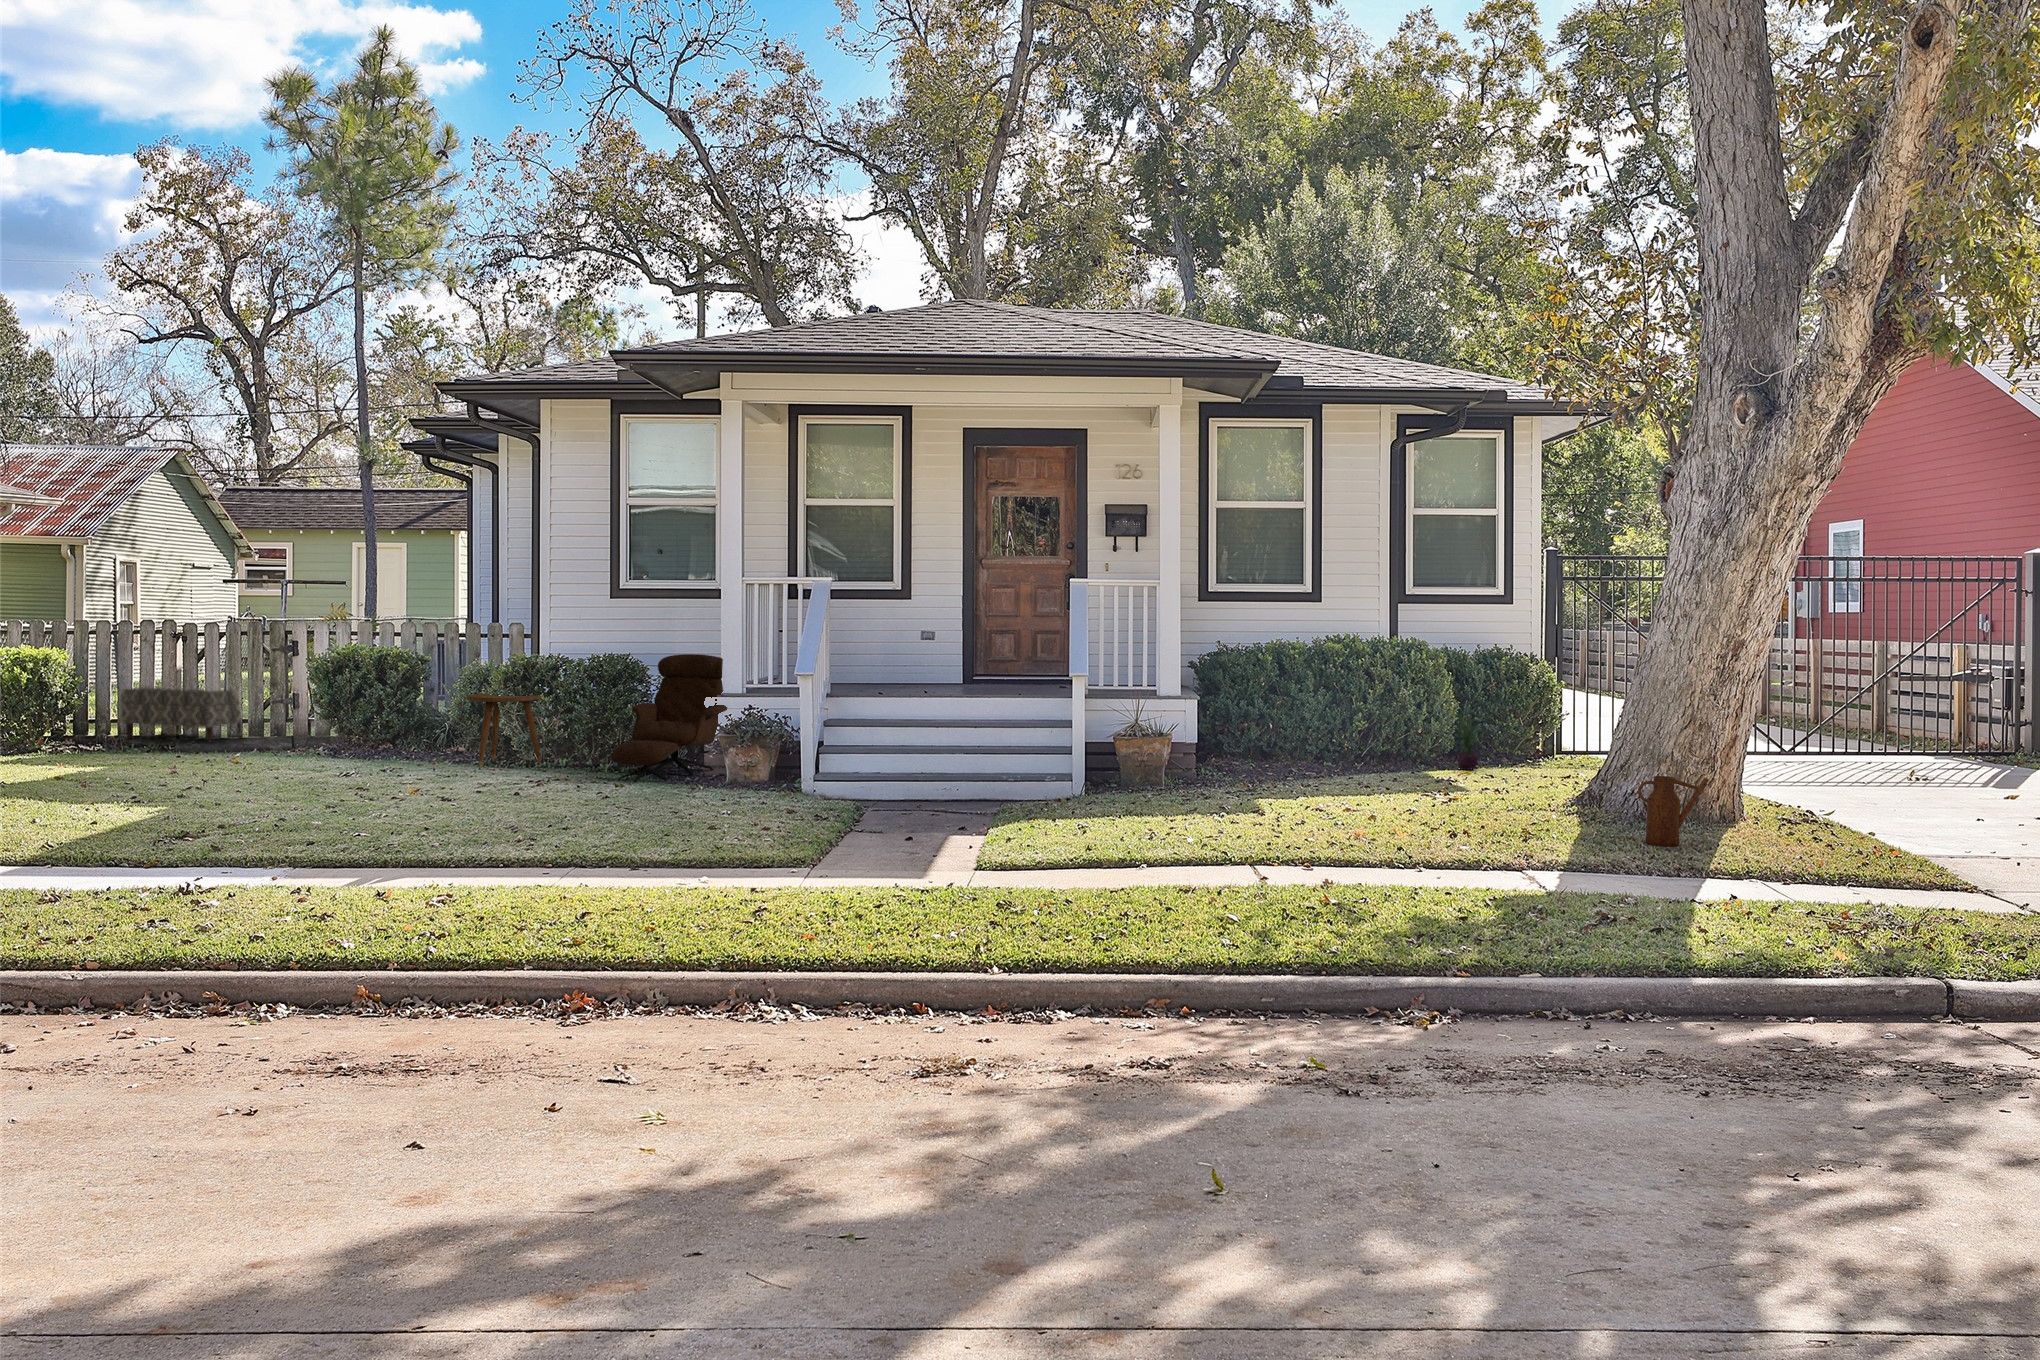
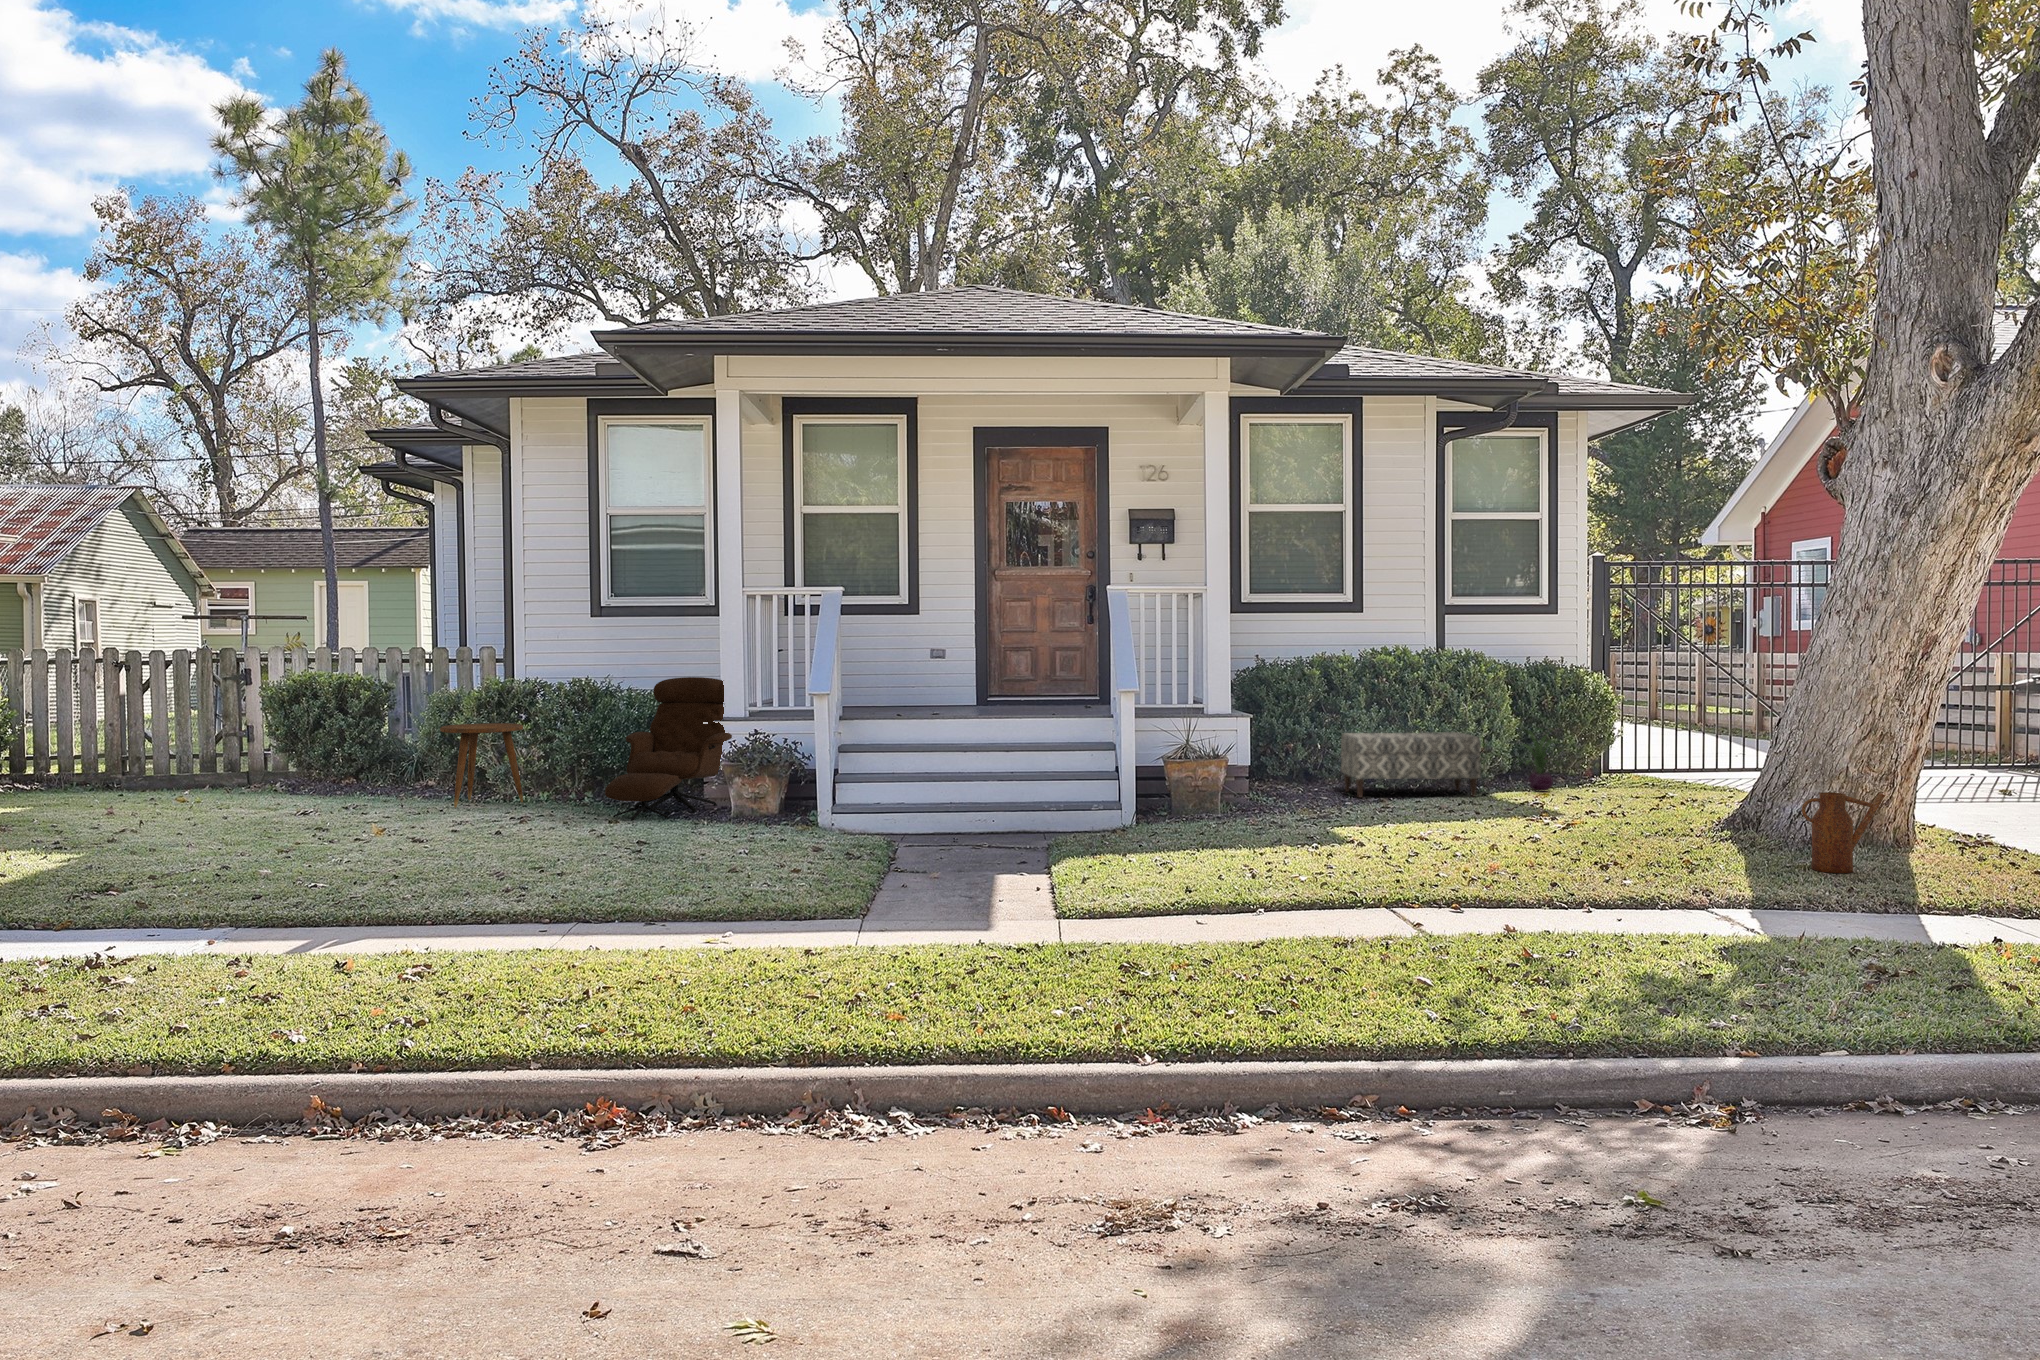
bench: present [121,687,243,743] -> present [1341,732,1481,797]

